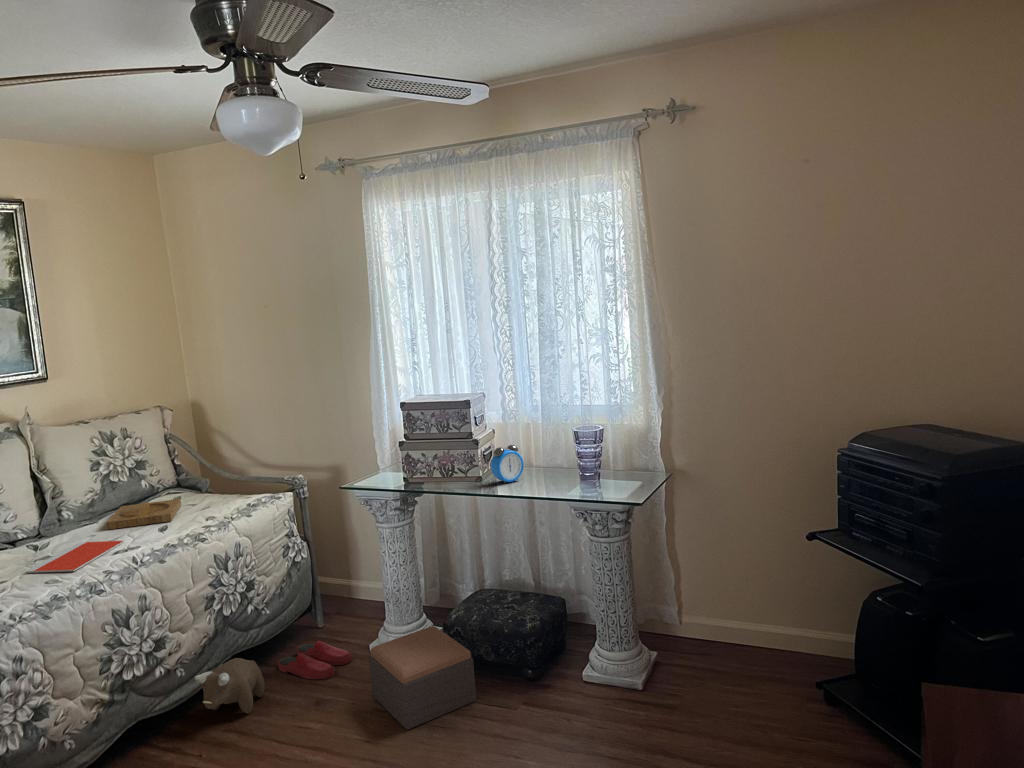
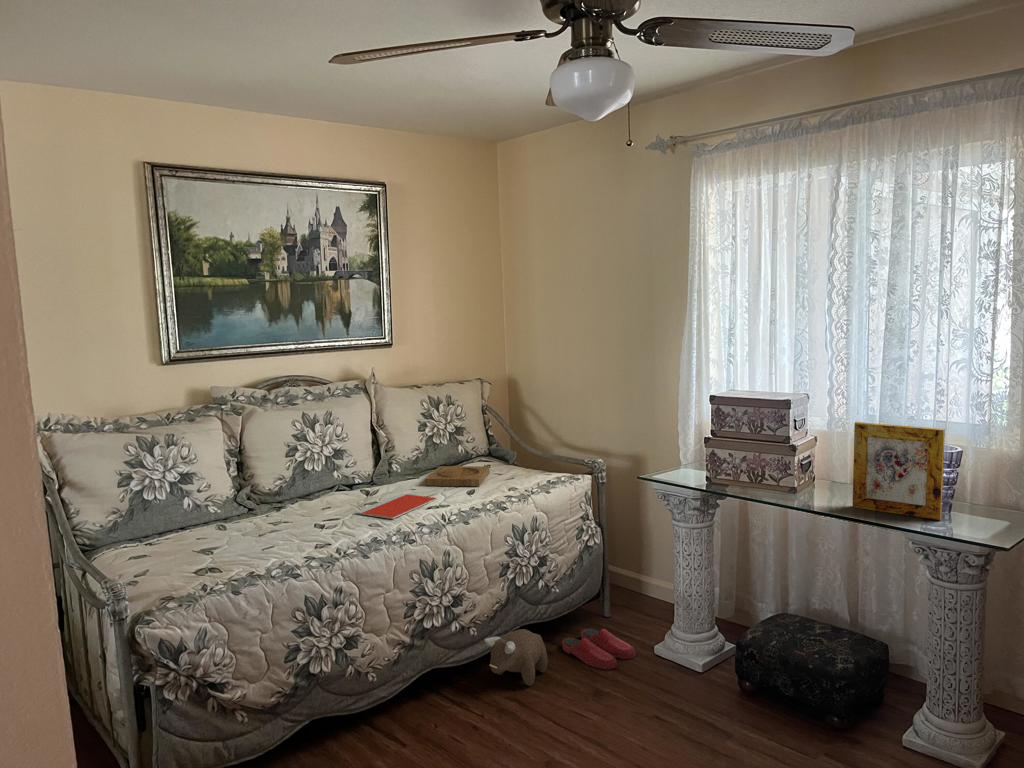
picture frame: none [522,413,593,488] -> present [852,422,945,520]
alarm clock: present [491,445,524,483] -> none [810,456,850,499]
footstool: present [369,626,476,730] -> none [653,641,769,748]

